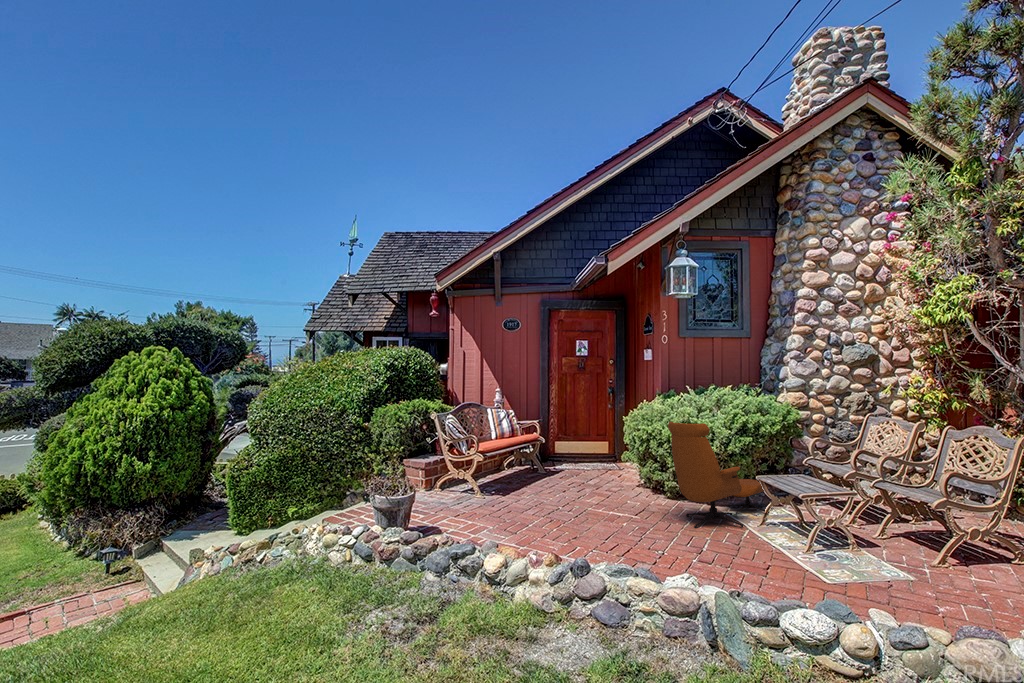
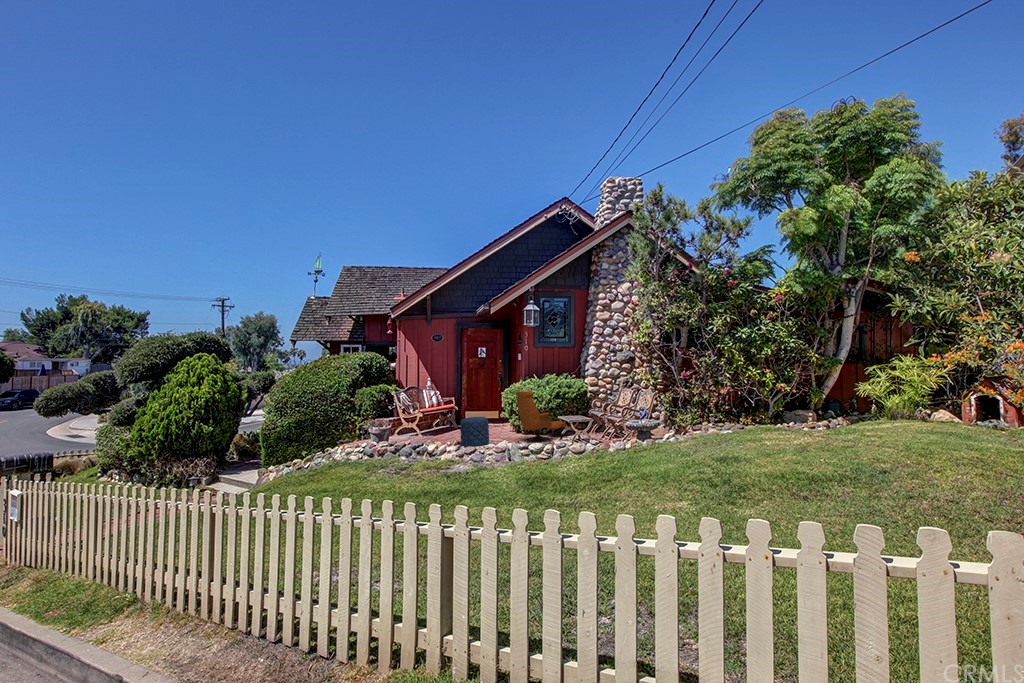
pouf: none [558,470,615,533] -> present [460,417,489,446]

